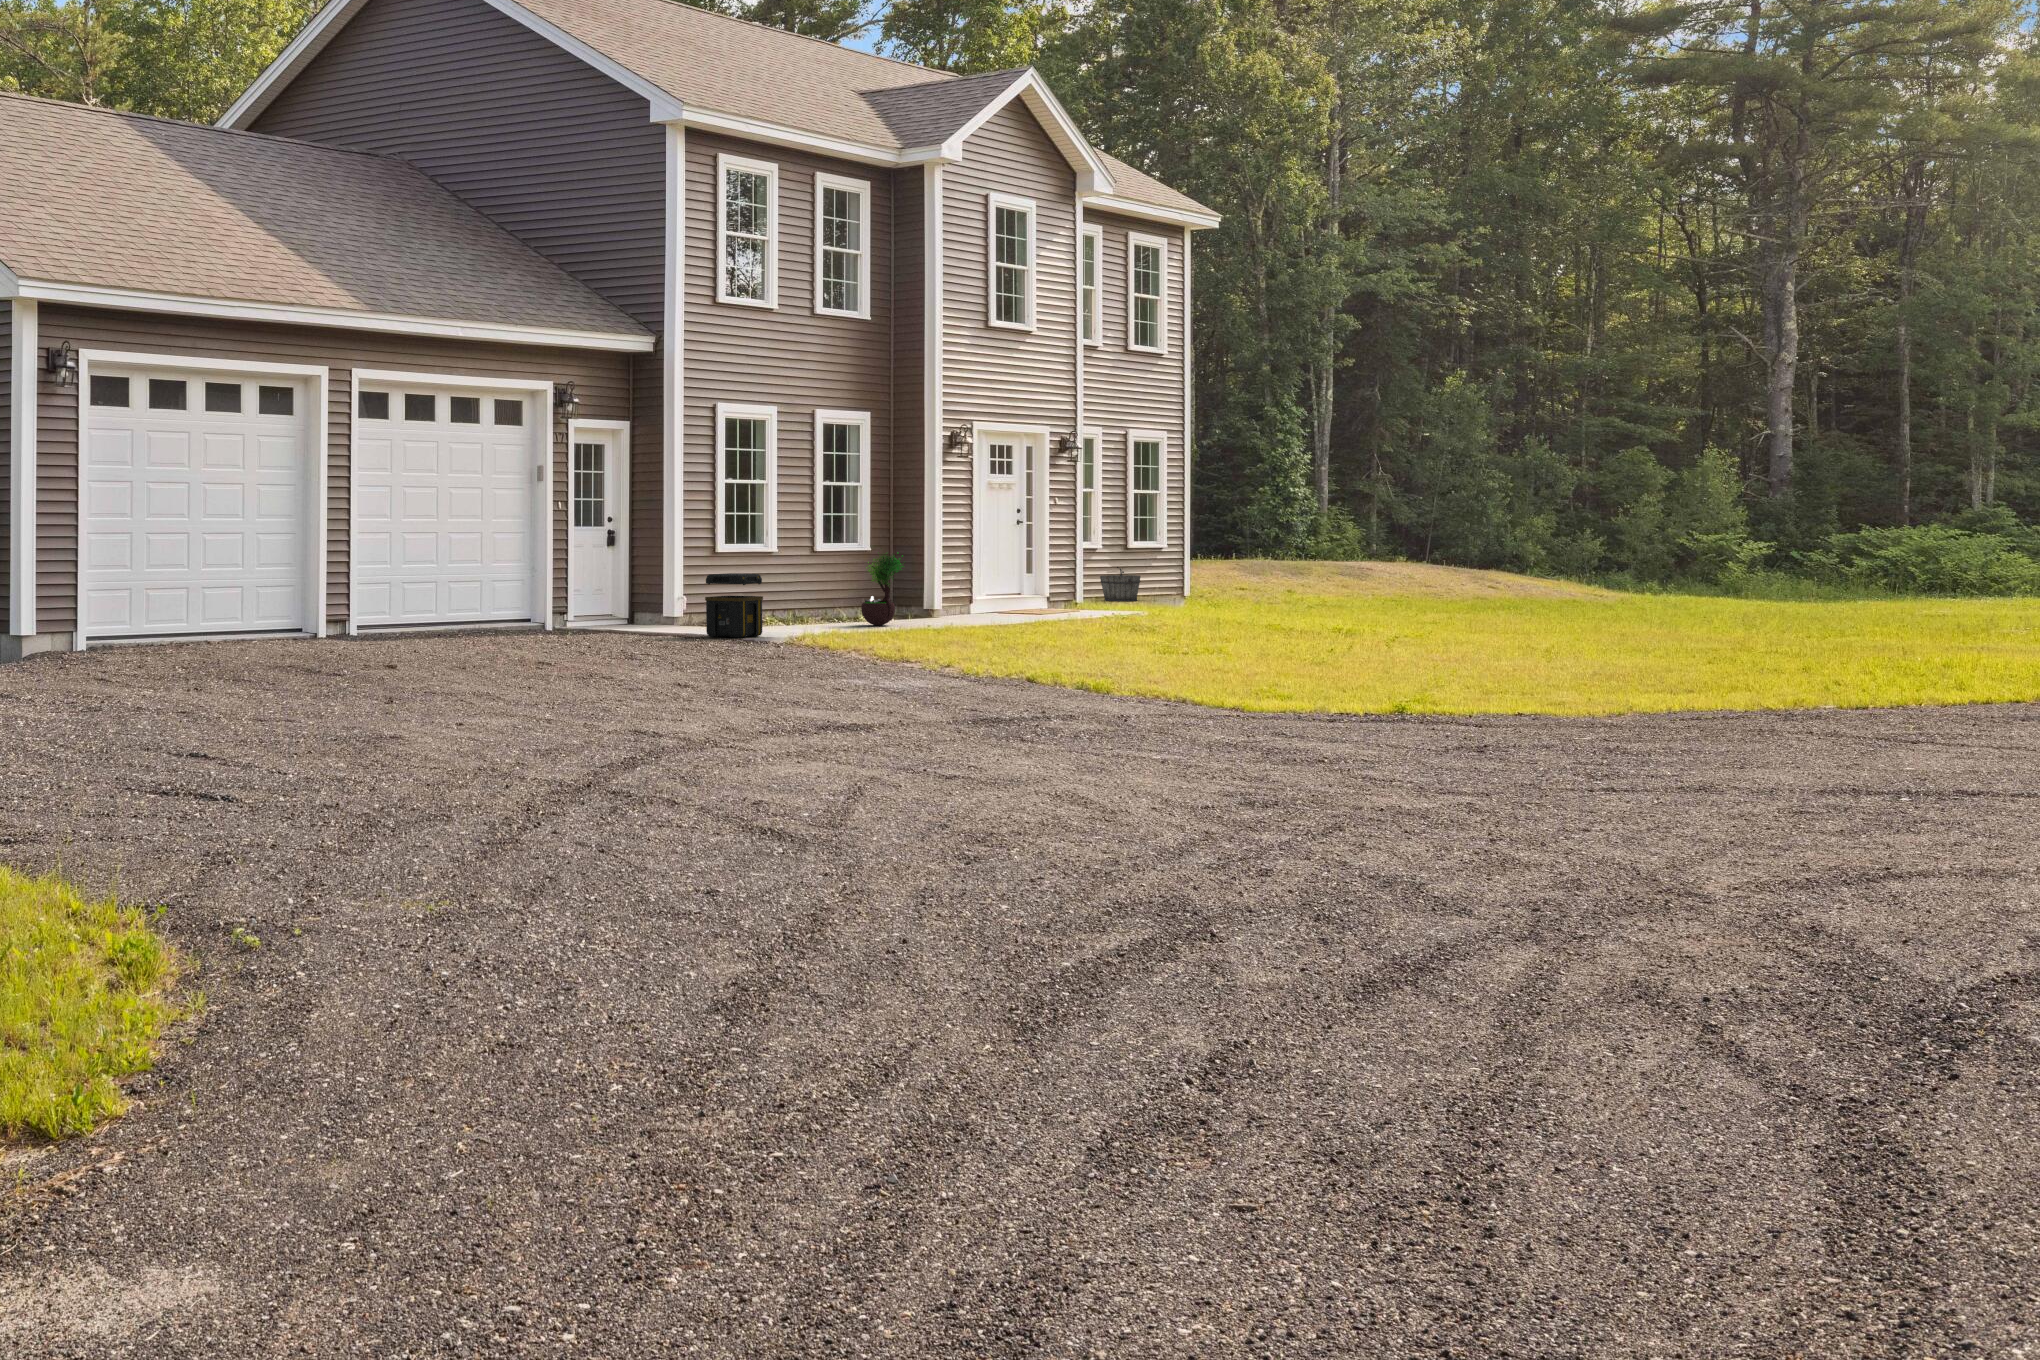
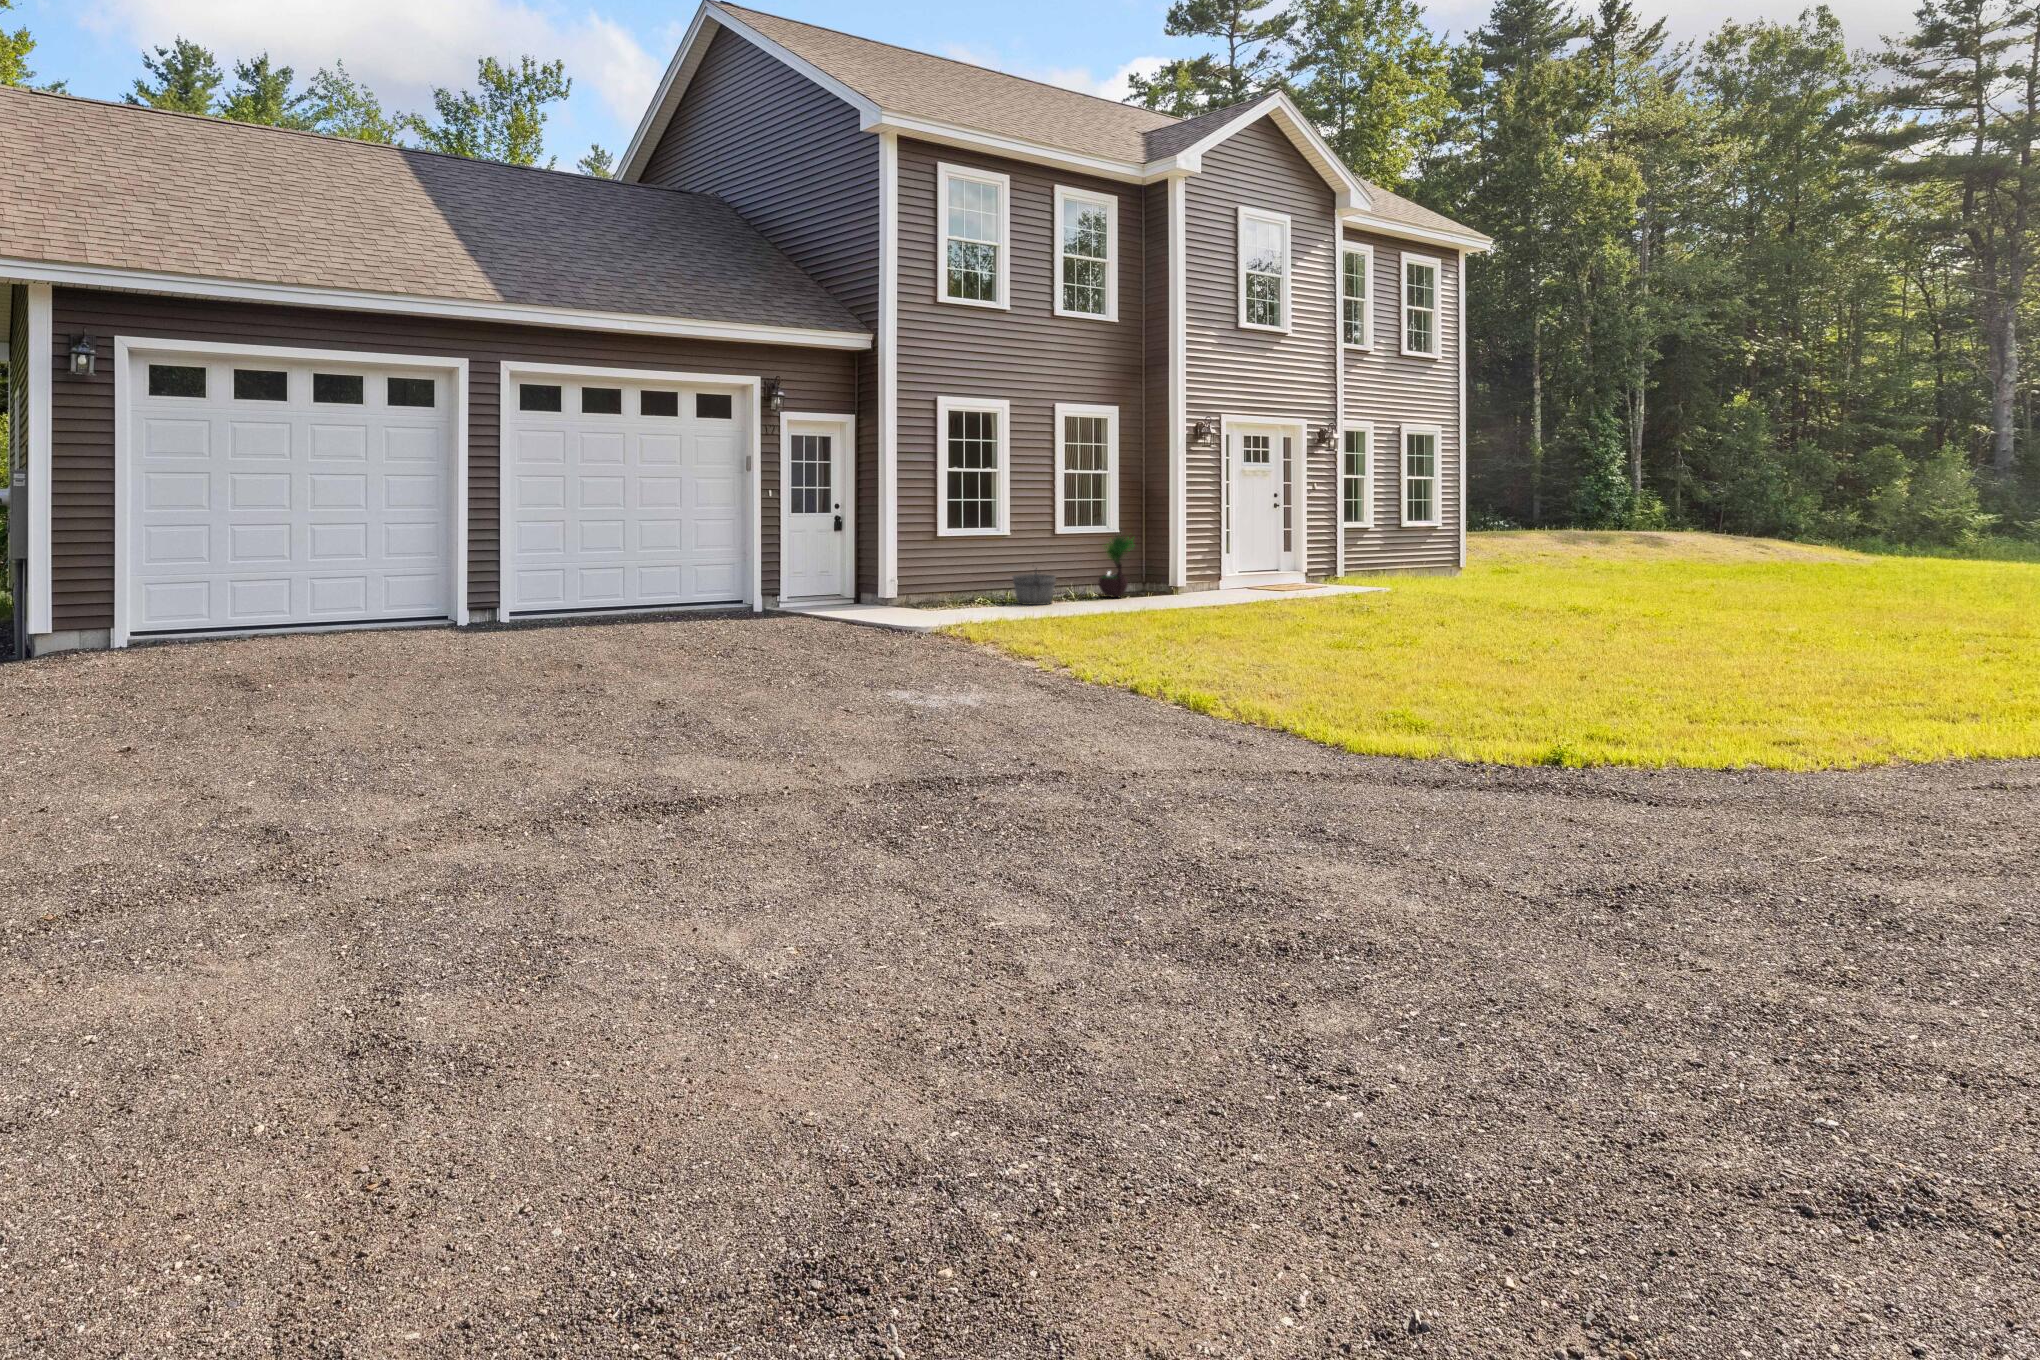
wooden bucket: present [1100,567,1141,601] -> present [1012,568,1056,605]
toolbox: present [705,573,763,638] -> none [920,552,972,612]

